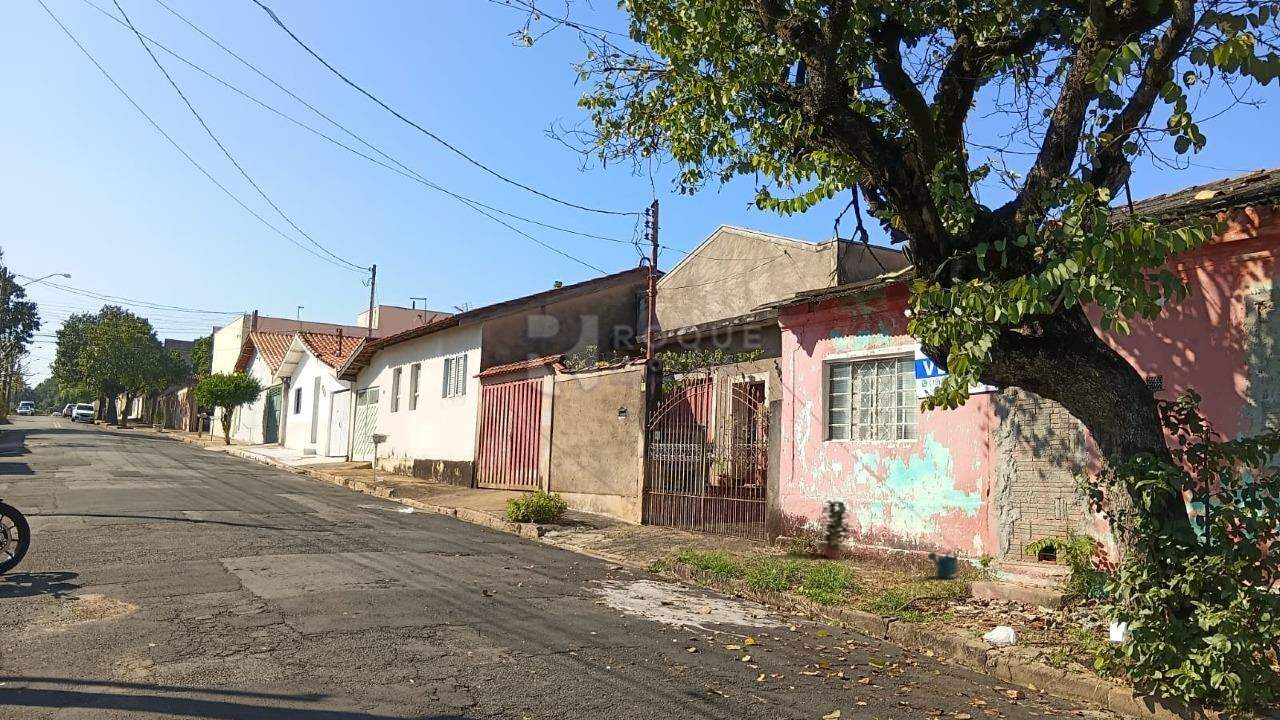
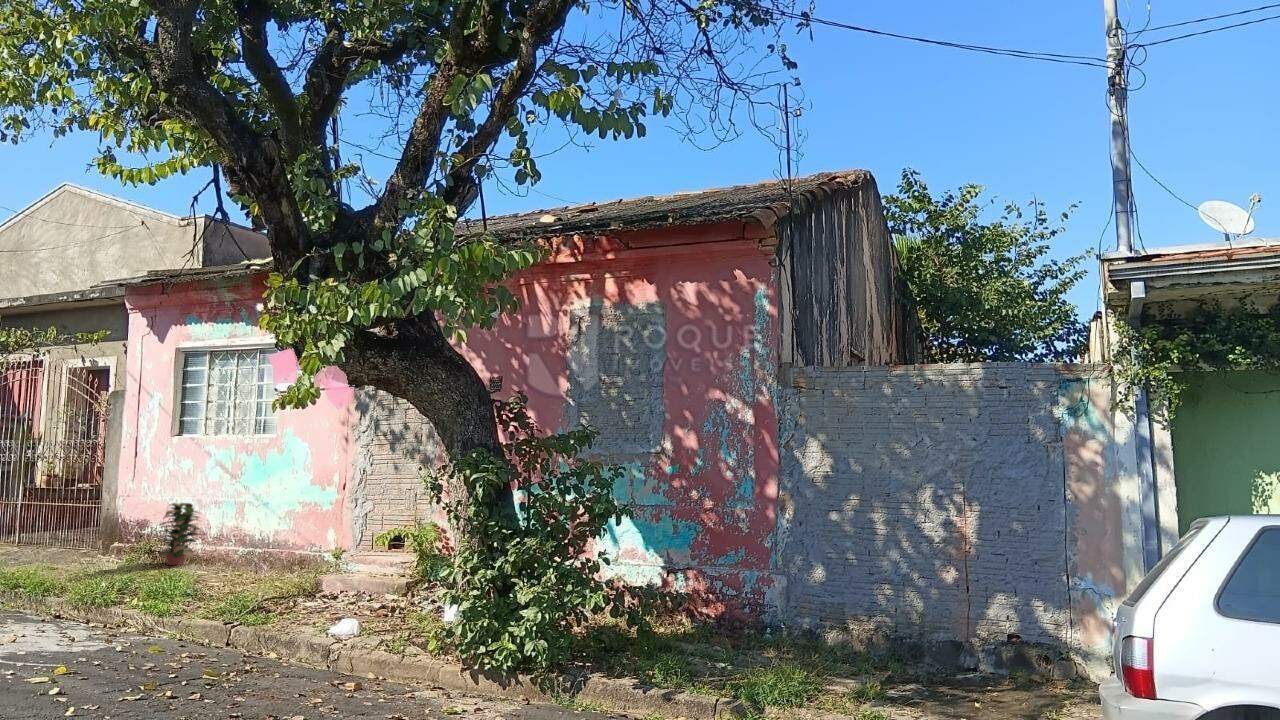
watering can: present [929,552,957,579] -> none [283,545,313,574]

